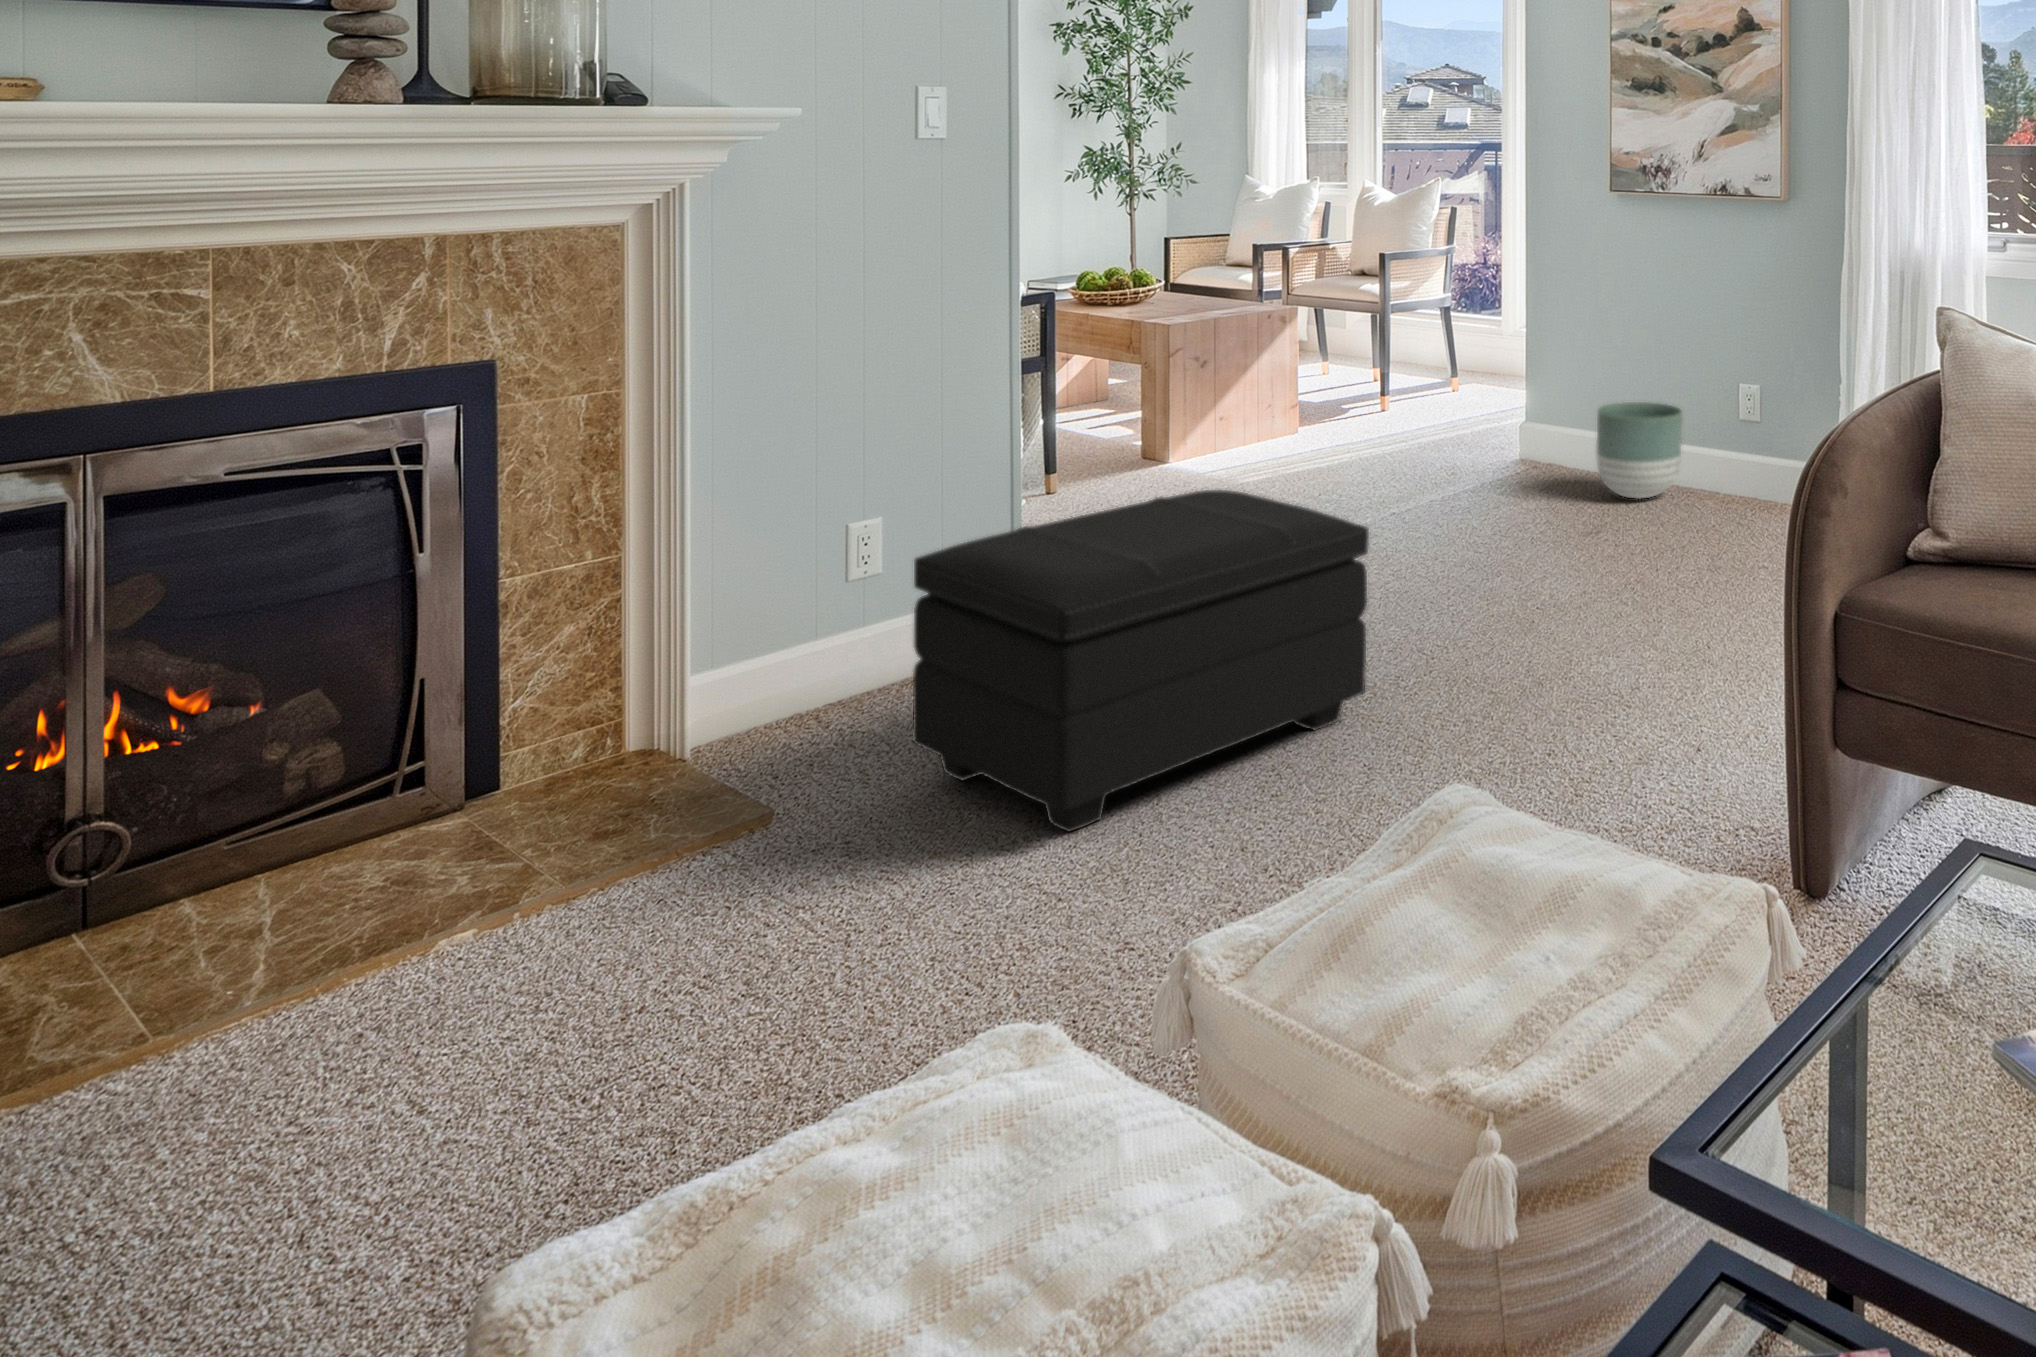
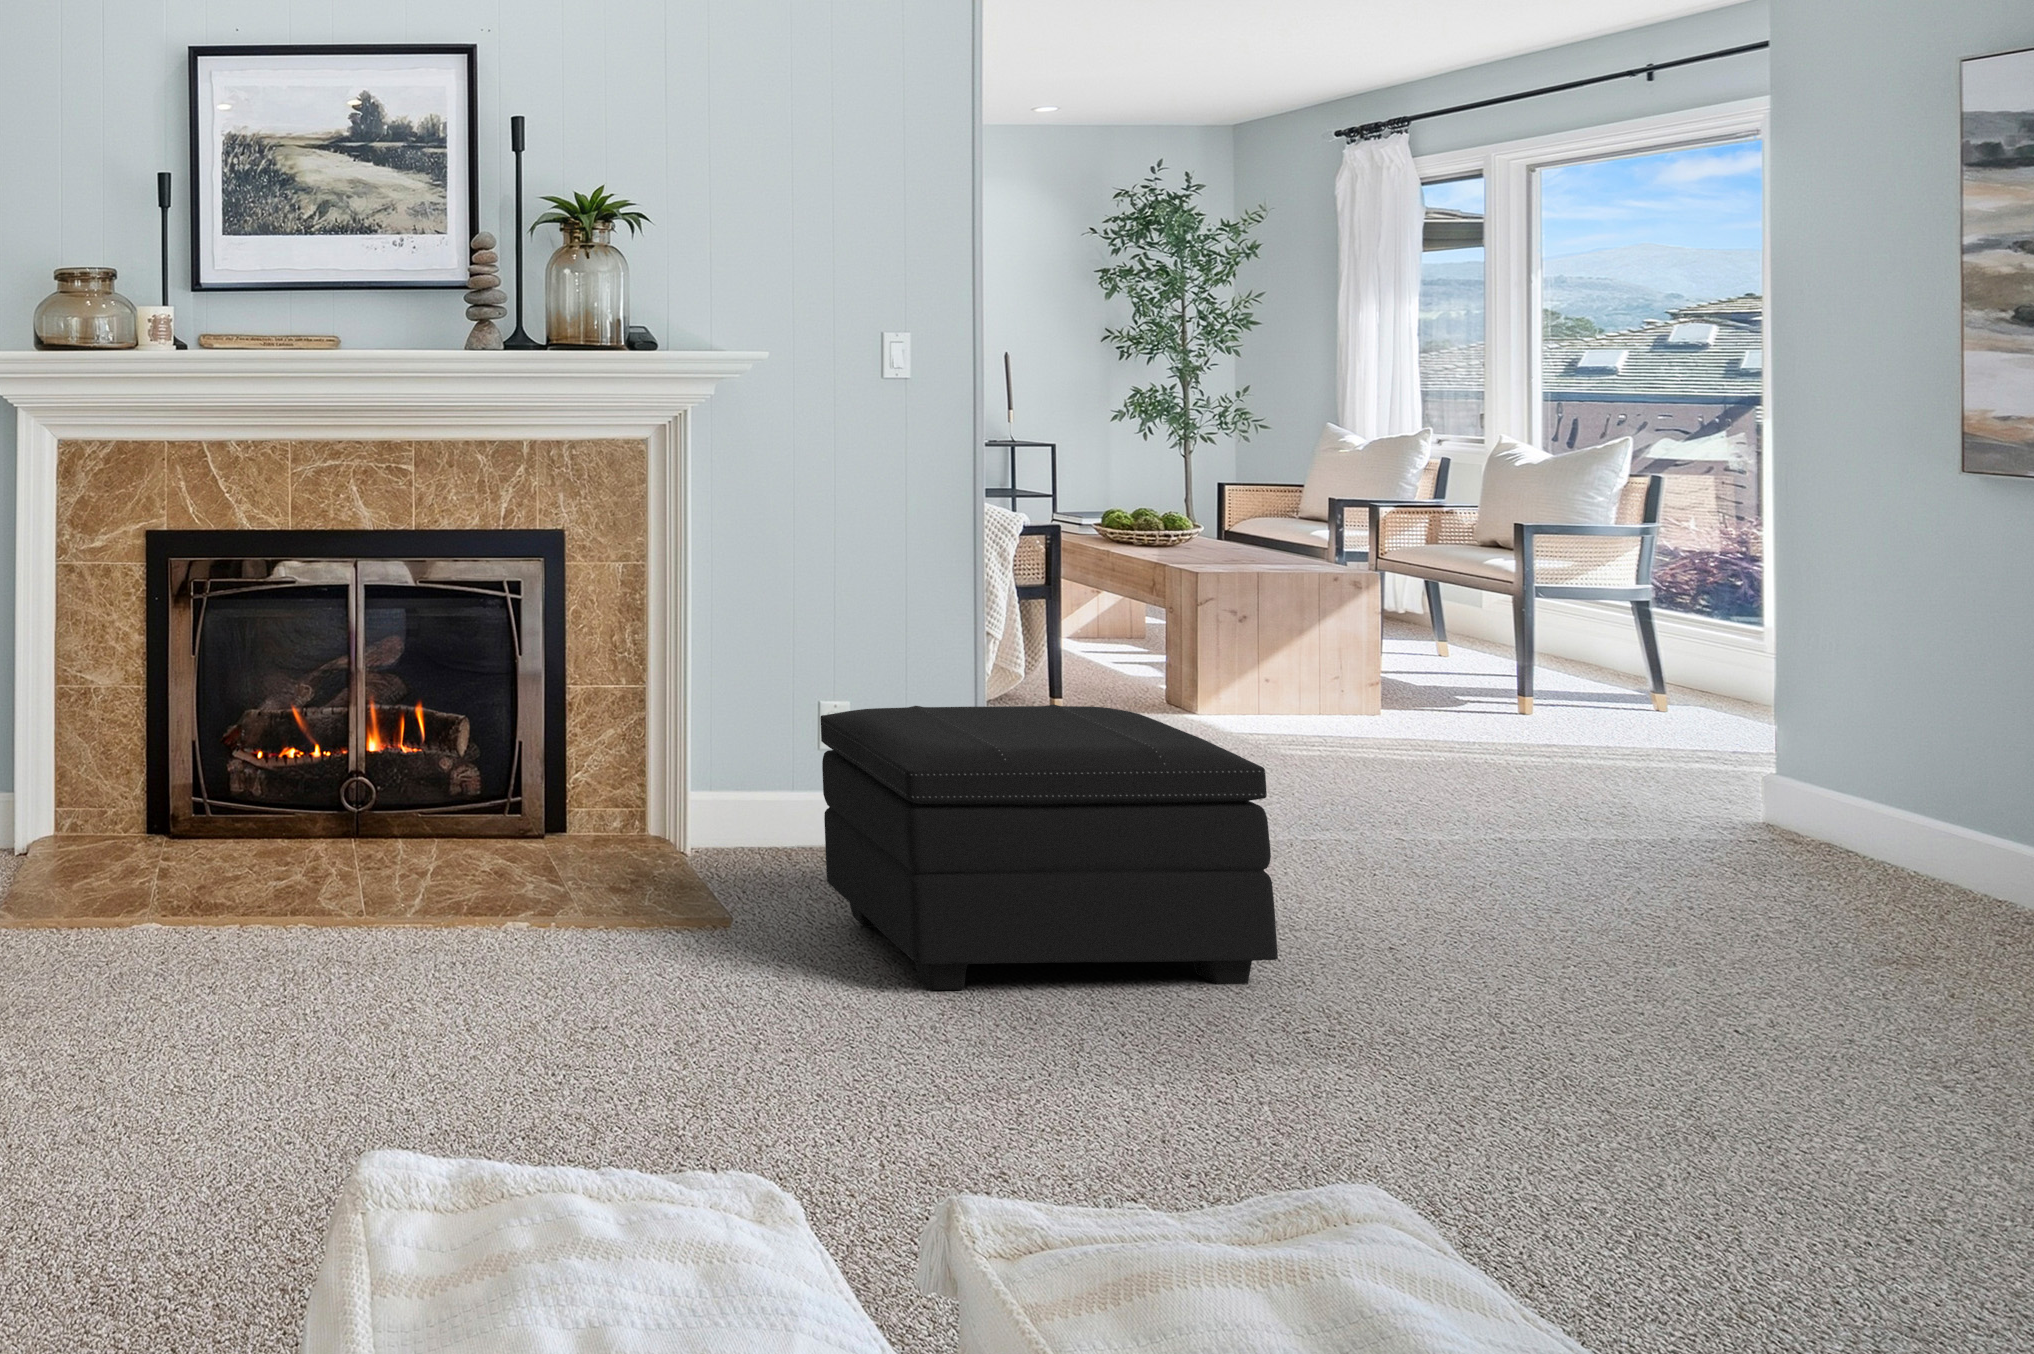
planter: present [1596,402,1683,498] -> none [1769,720,1945,866]

